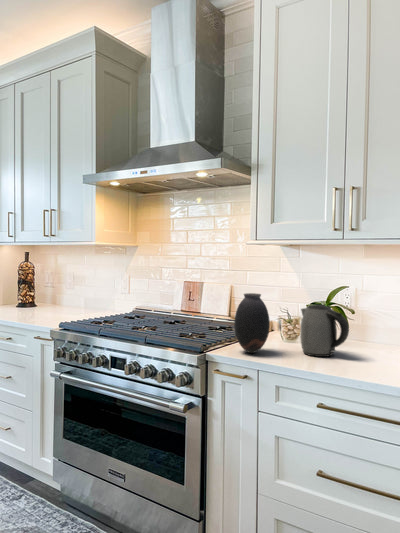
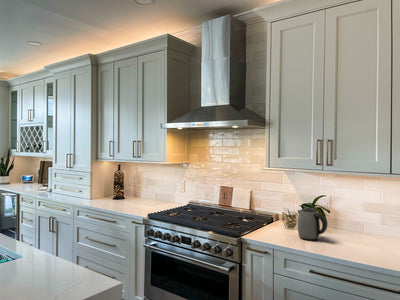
vase: present [234,293,270,353] -> none [258,201,279,237]

